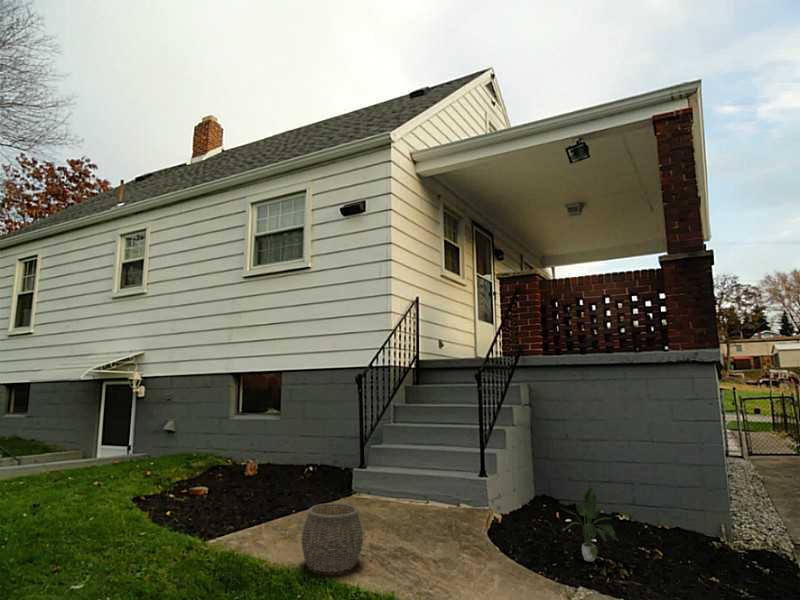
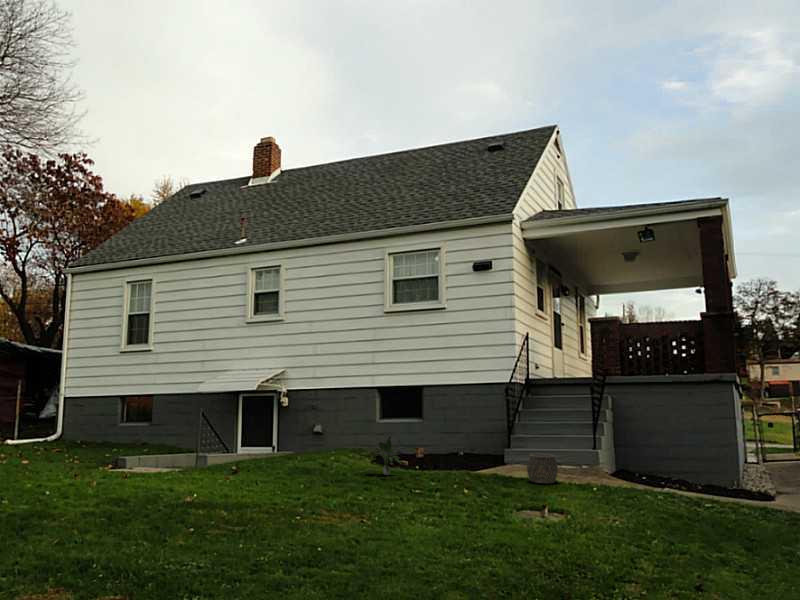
potted plant: present [565,488,618,561] -> present [375,437,401,475]

